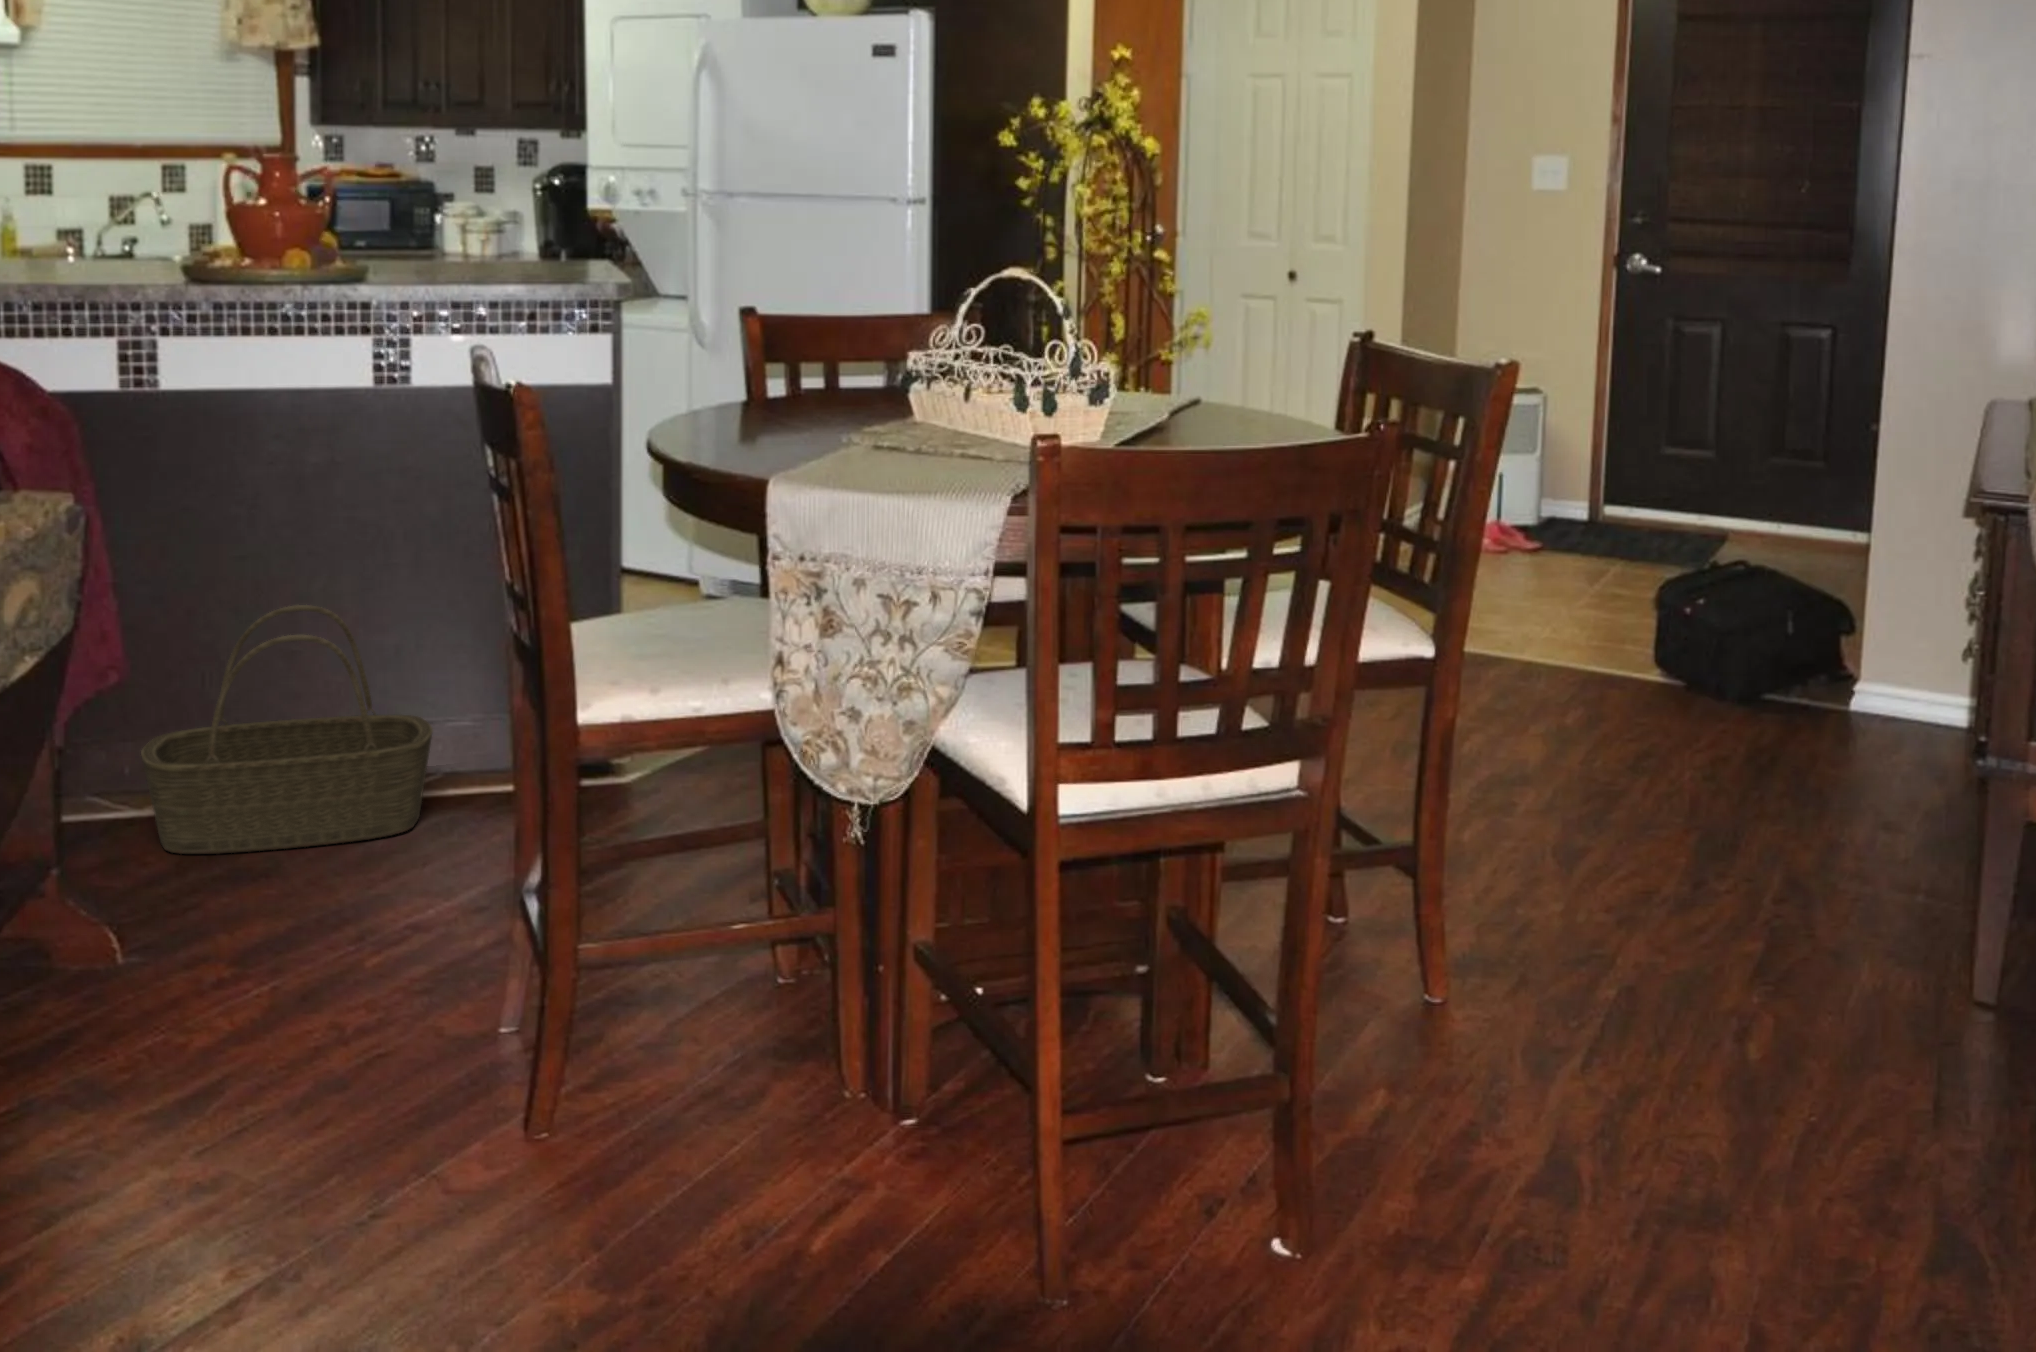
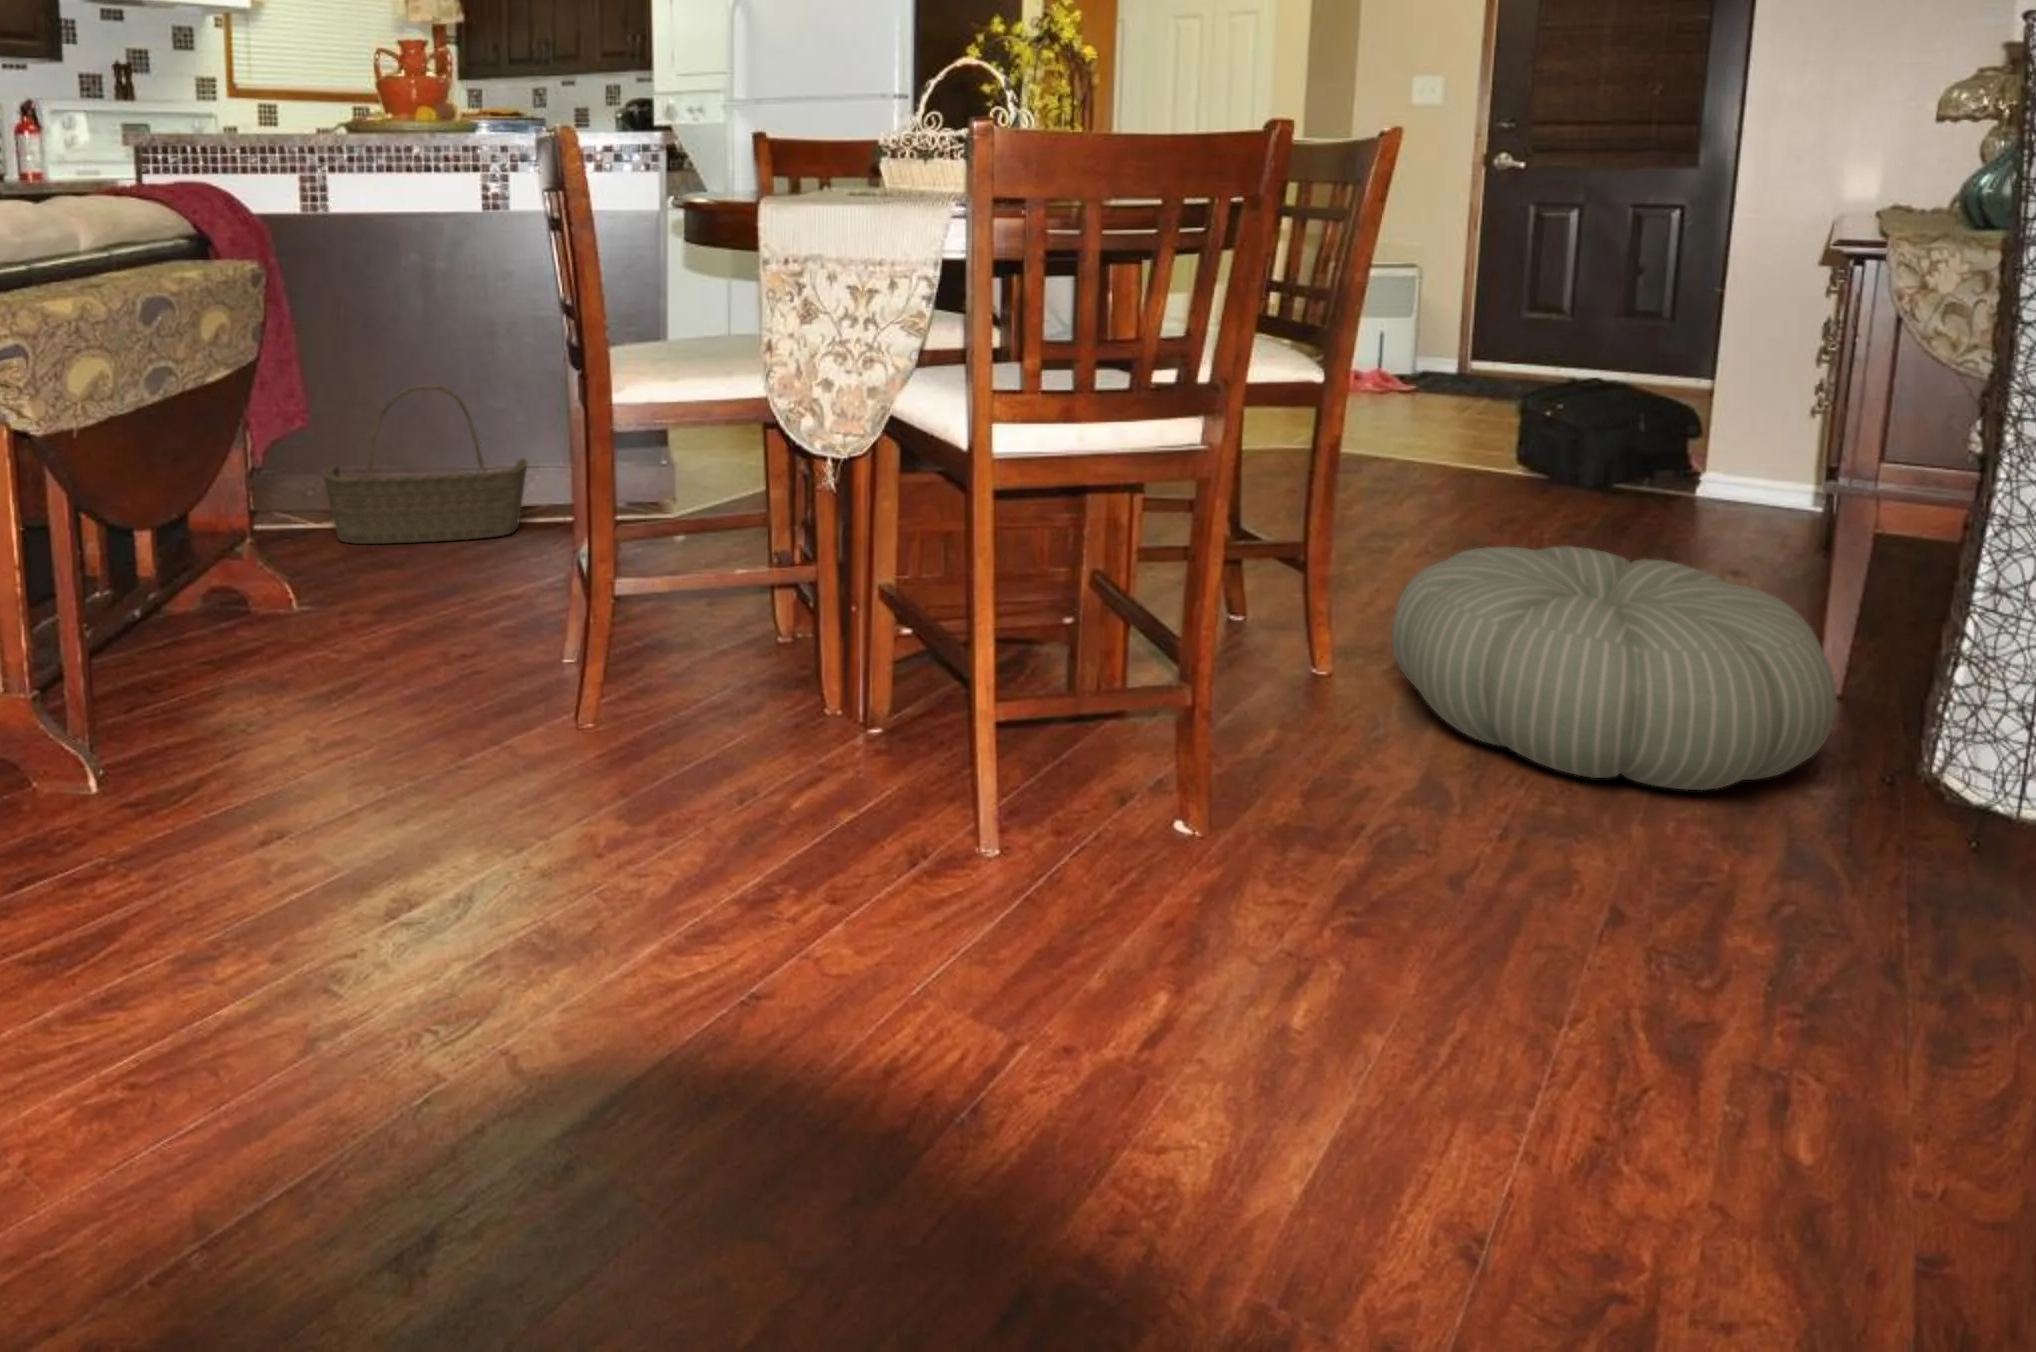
pouf: none [1522,854,1989,1165] -> present [1392,546,1837,790]

